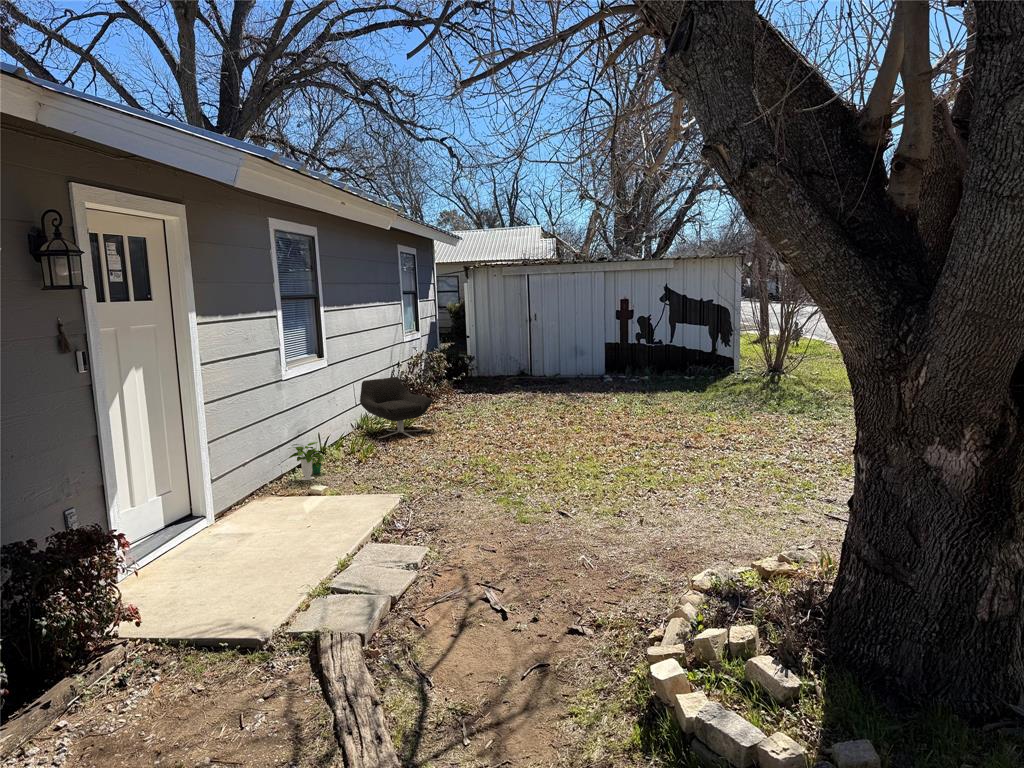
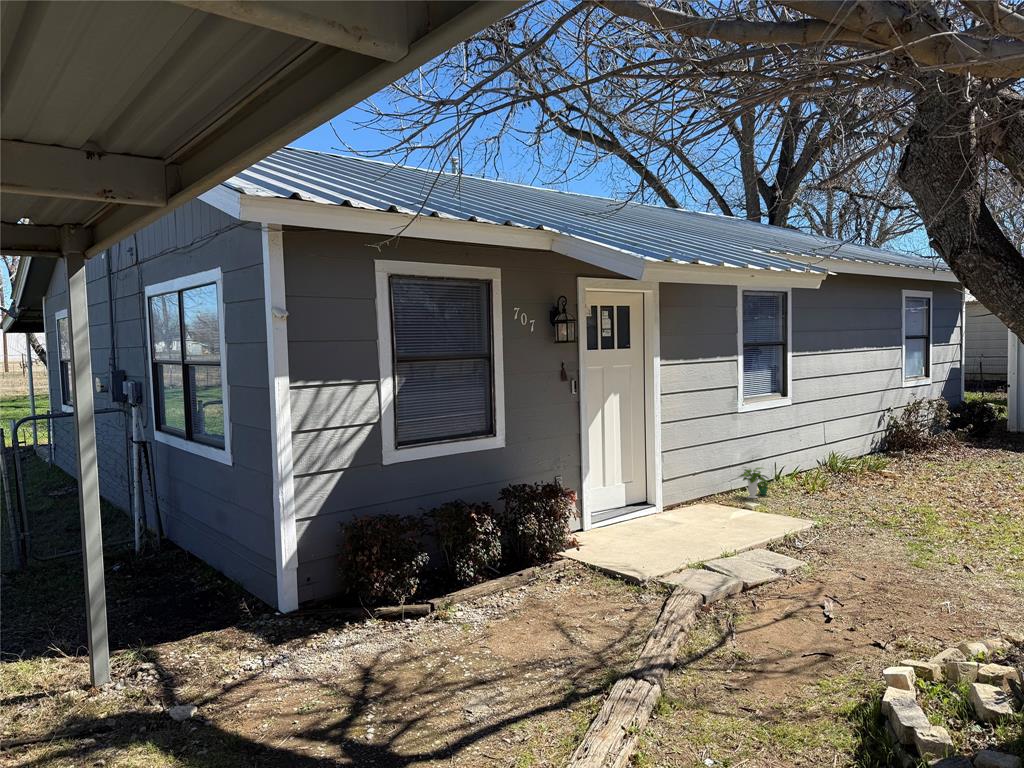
lounge chair: present [360,377,433,438] -> none [830,420,906,481]

